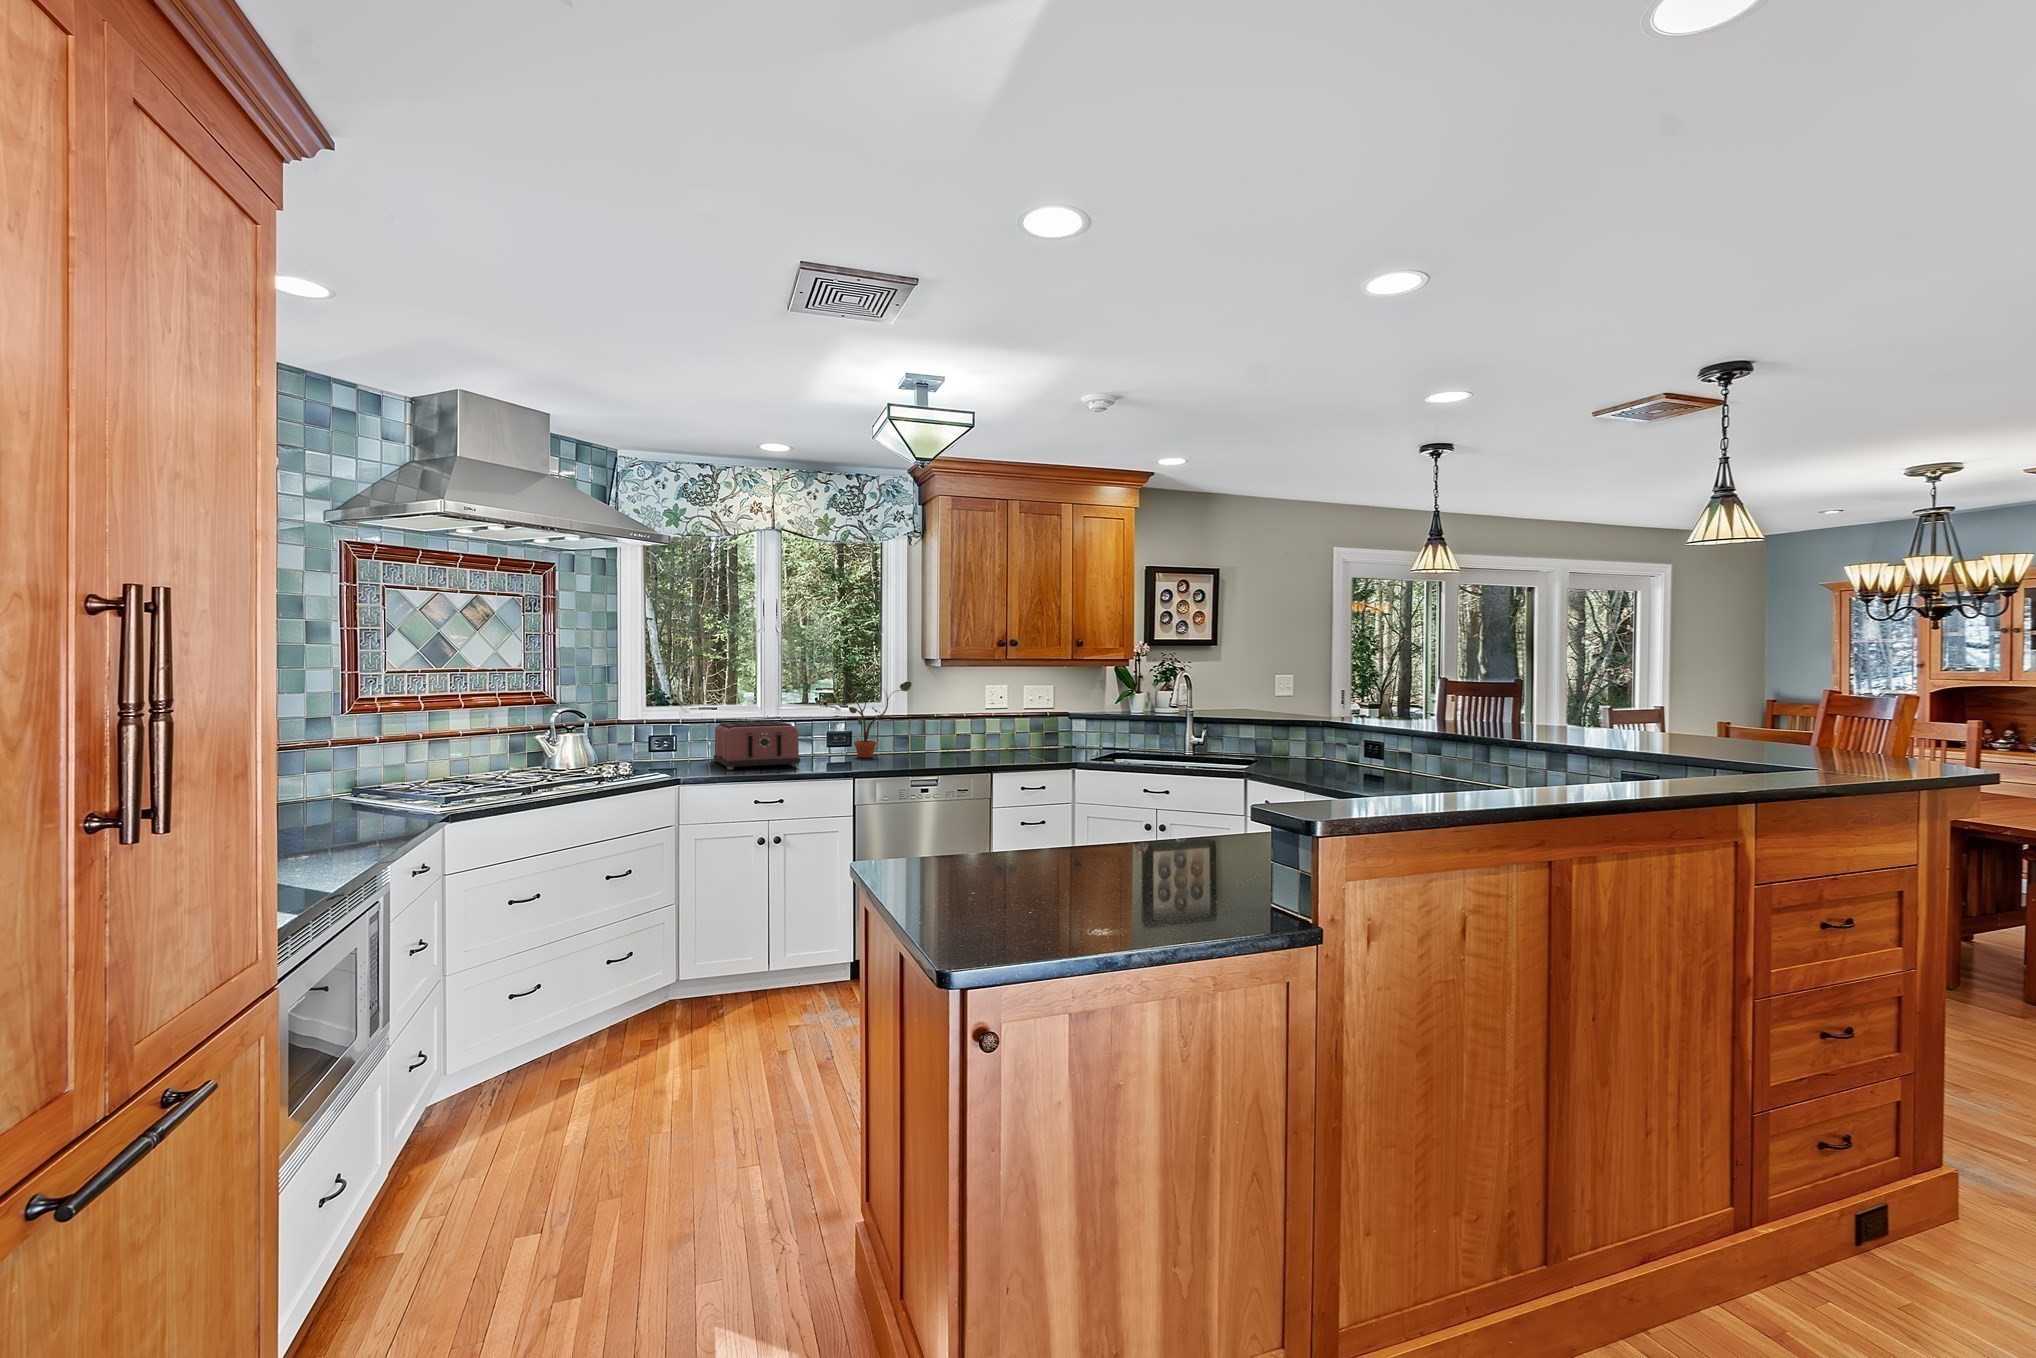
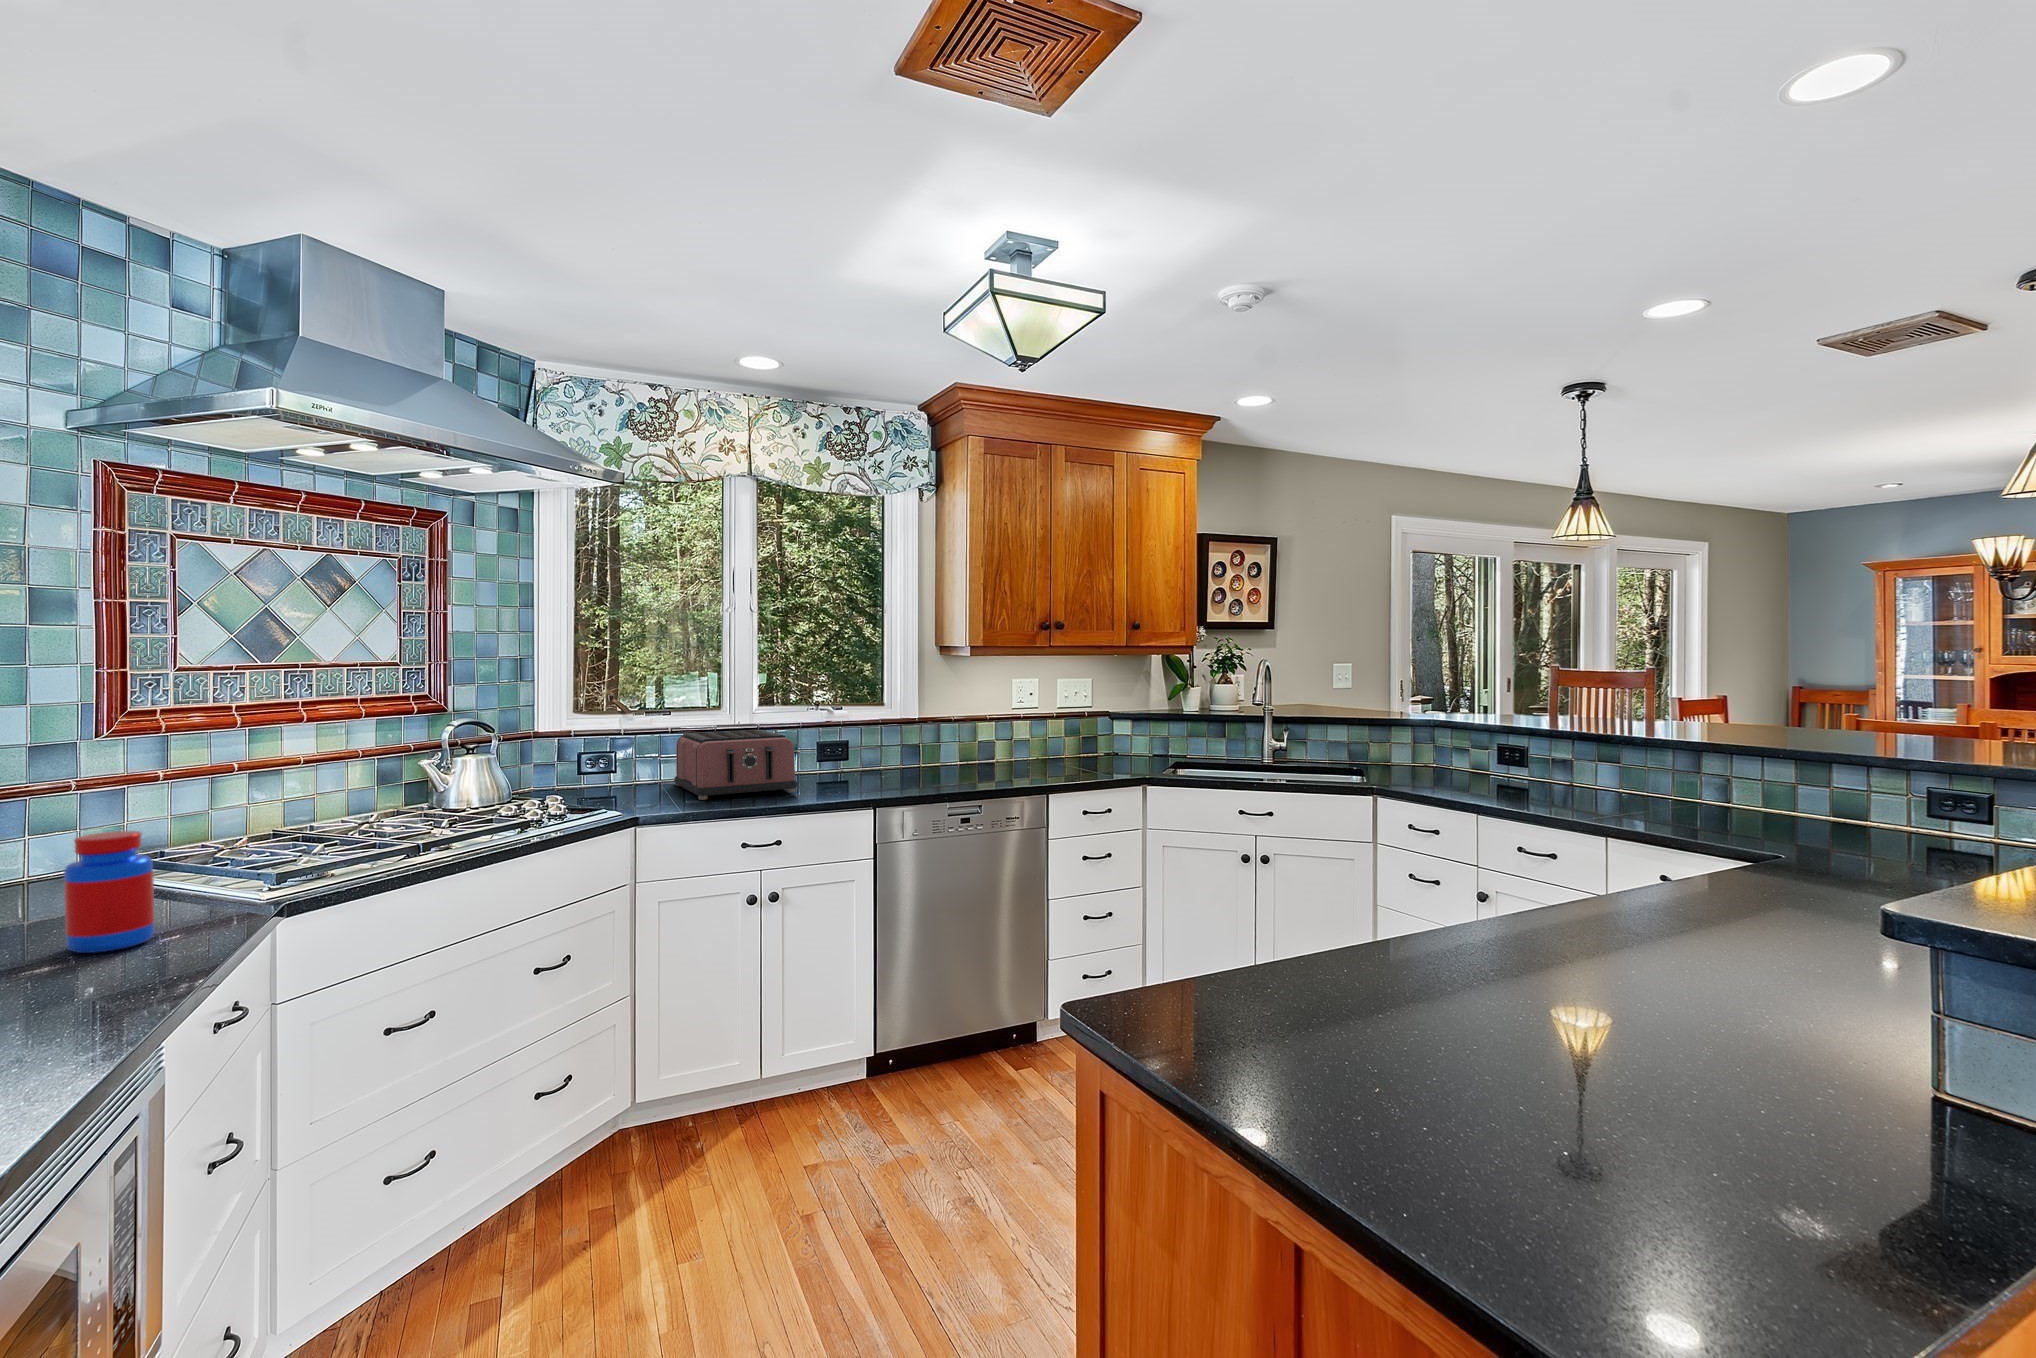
potted plant: present [843,681,912,758] -> none [842,676,929,775]
jar: none [344,763,389,830] -> present [64,831,155,953]

